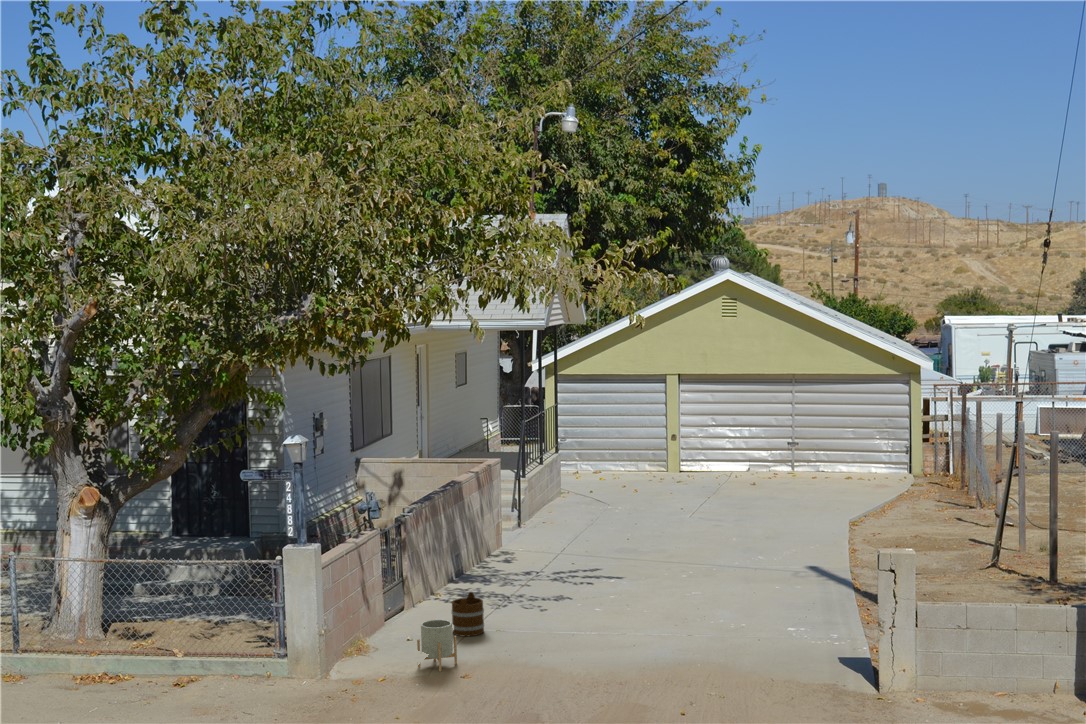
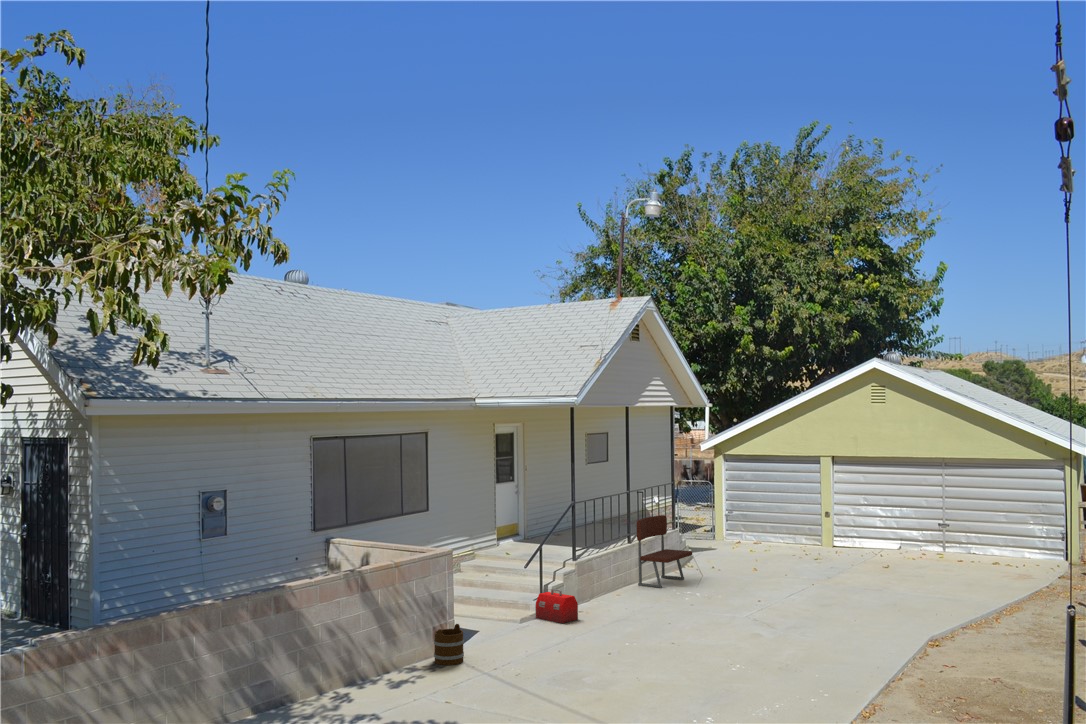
bench: none [539,453,589,534] -> present [637,515,692,588]
toolbox: none [487,545,533,581] -> present [536,589,578,623]
planter: present [417,620,457,672] -> none [359,644,395,693]

